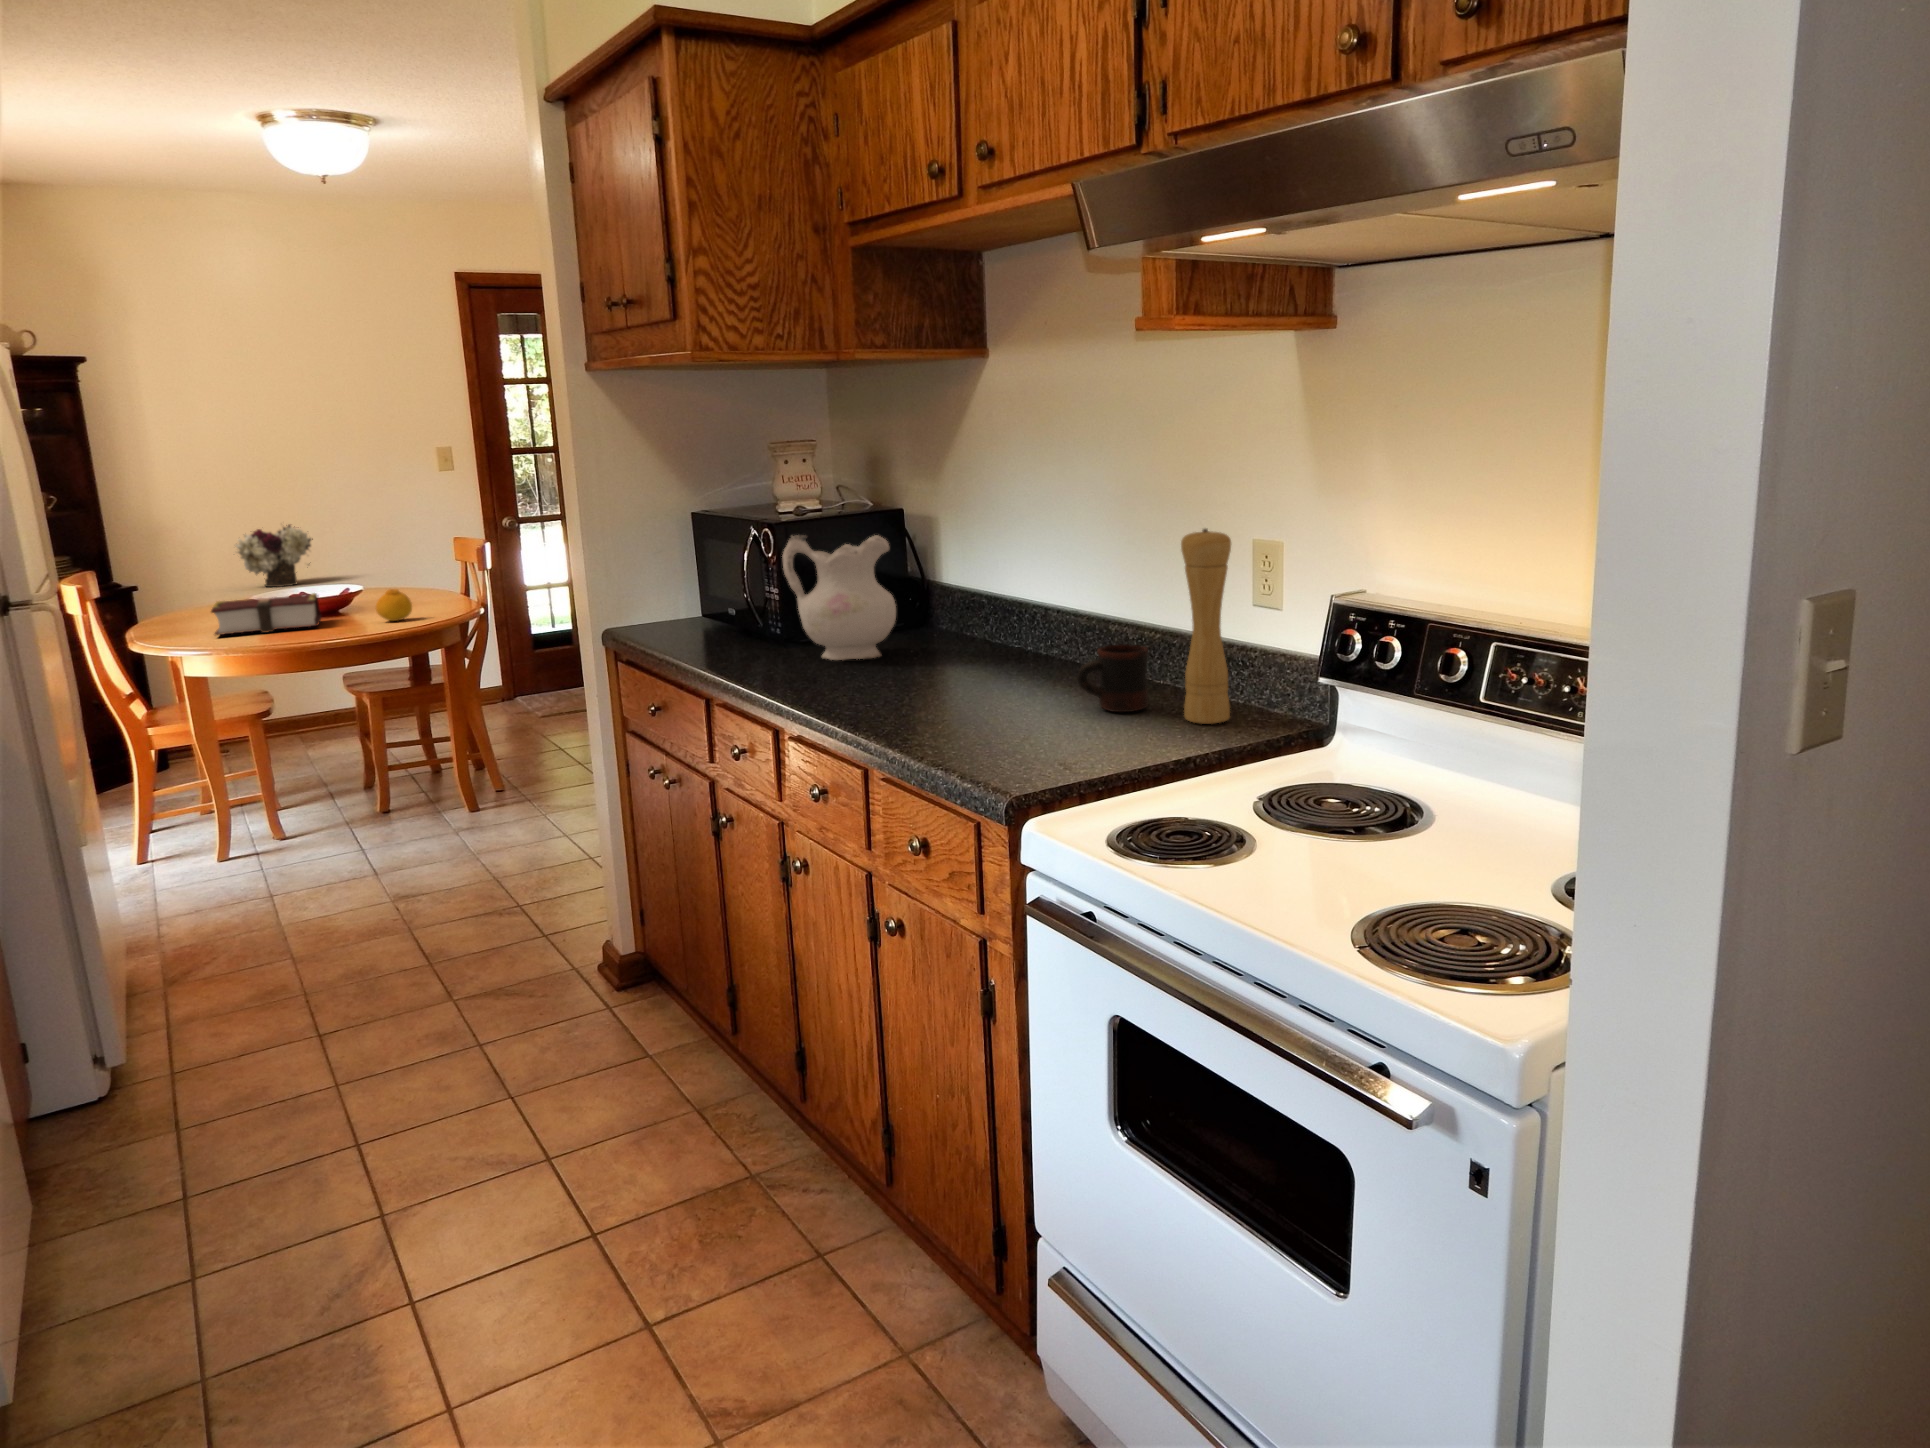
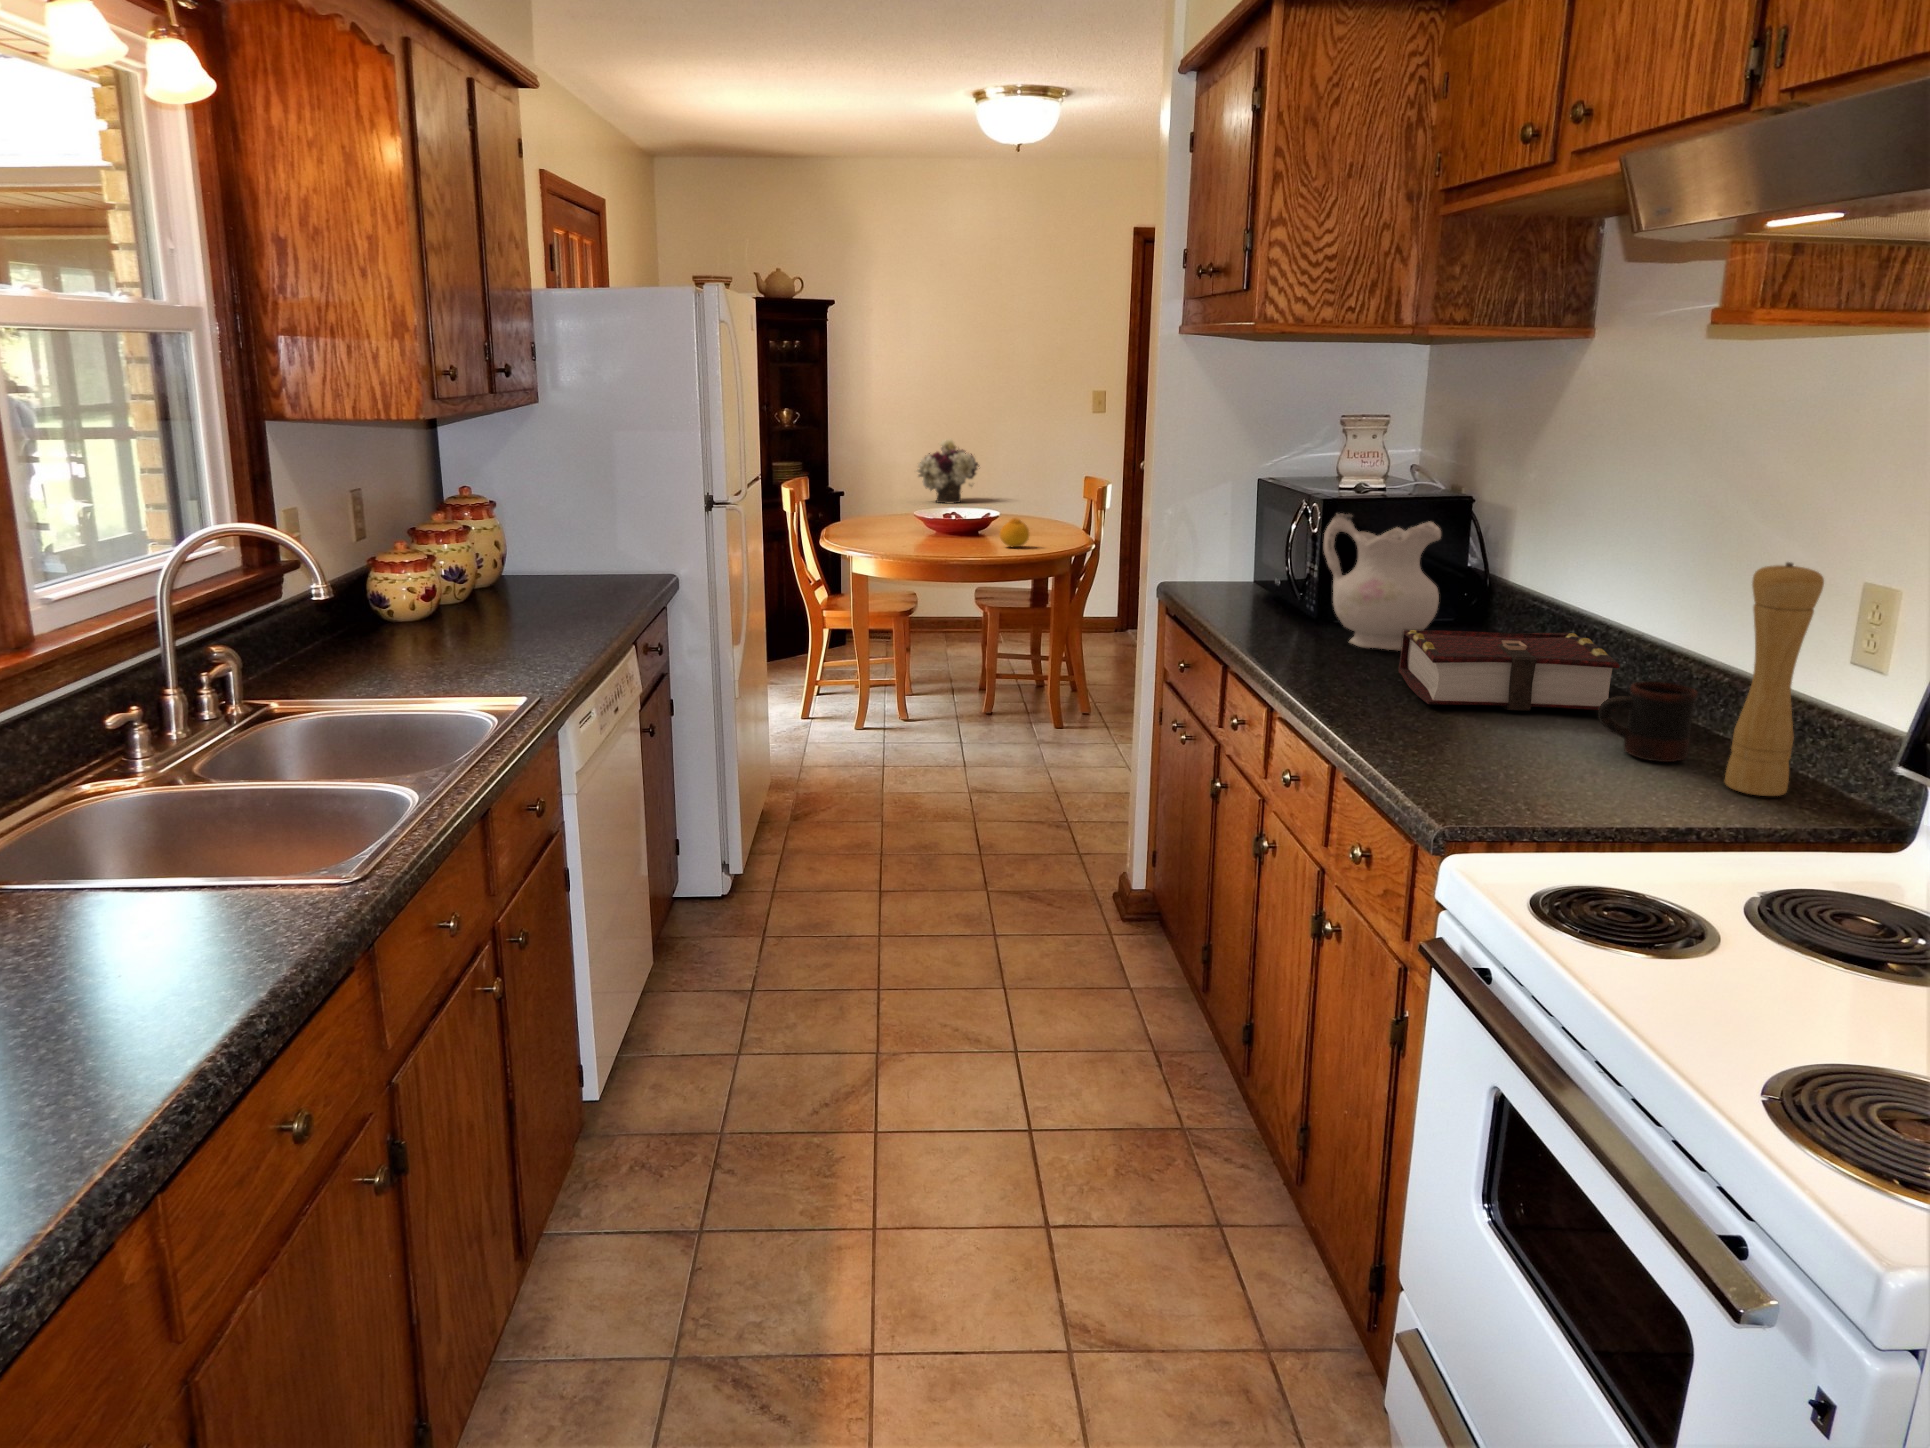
book: present [211,593,321,635] -> present [1398,630,1620,711]

